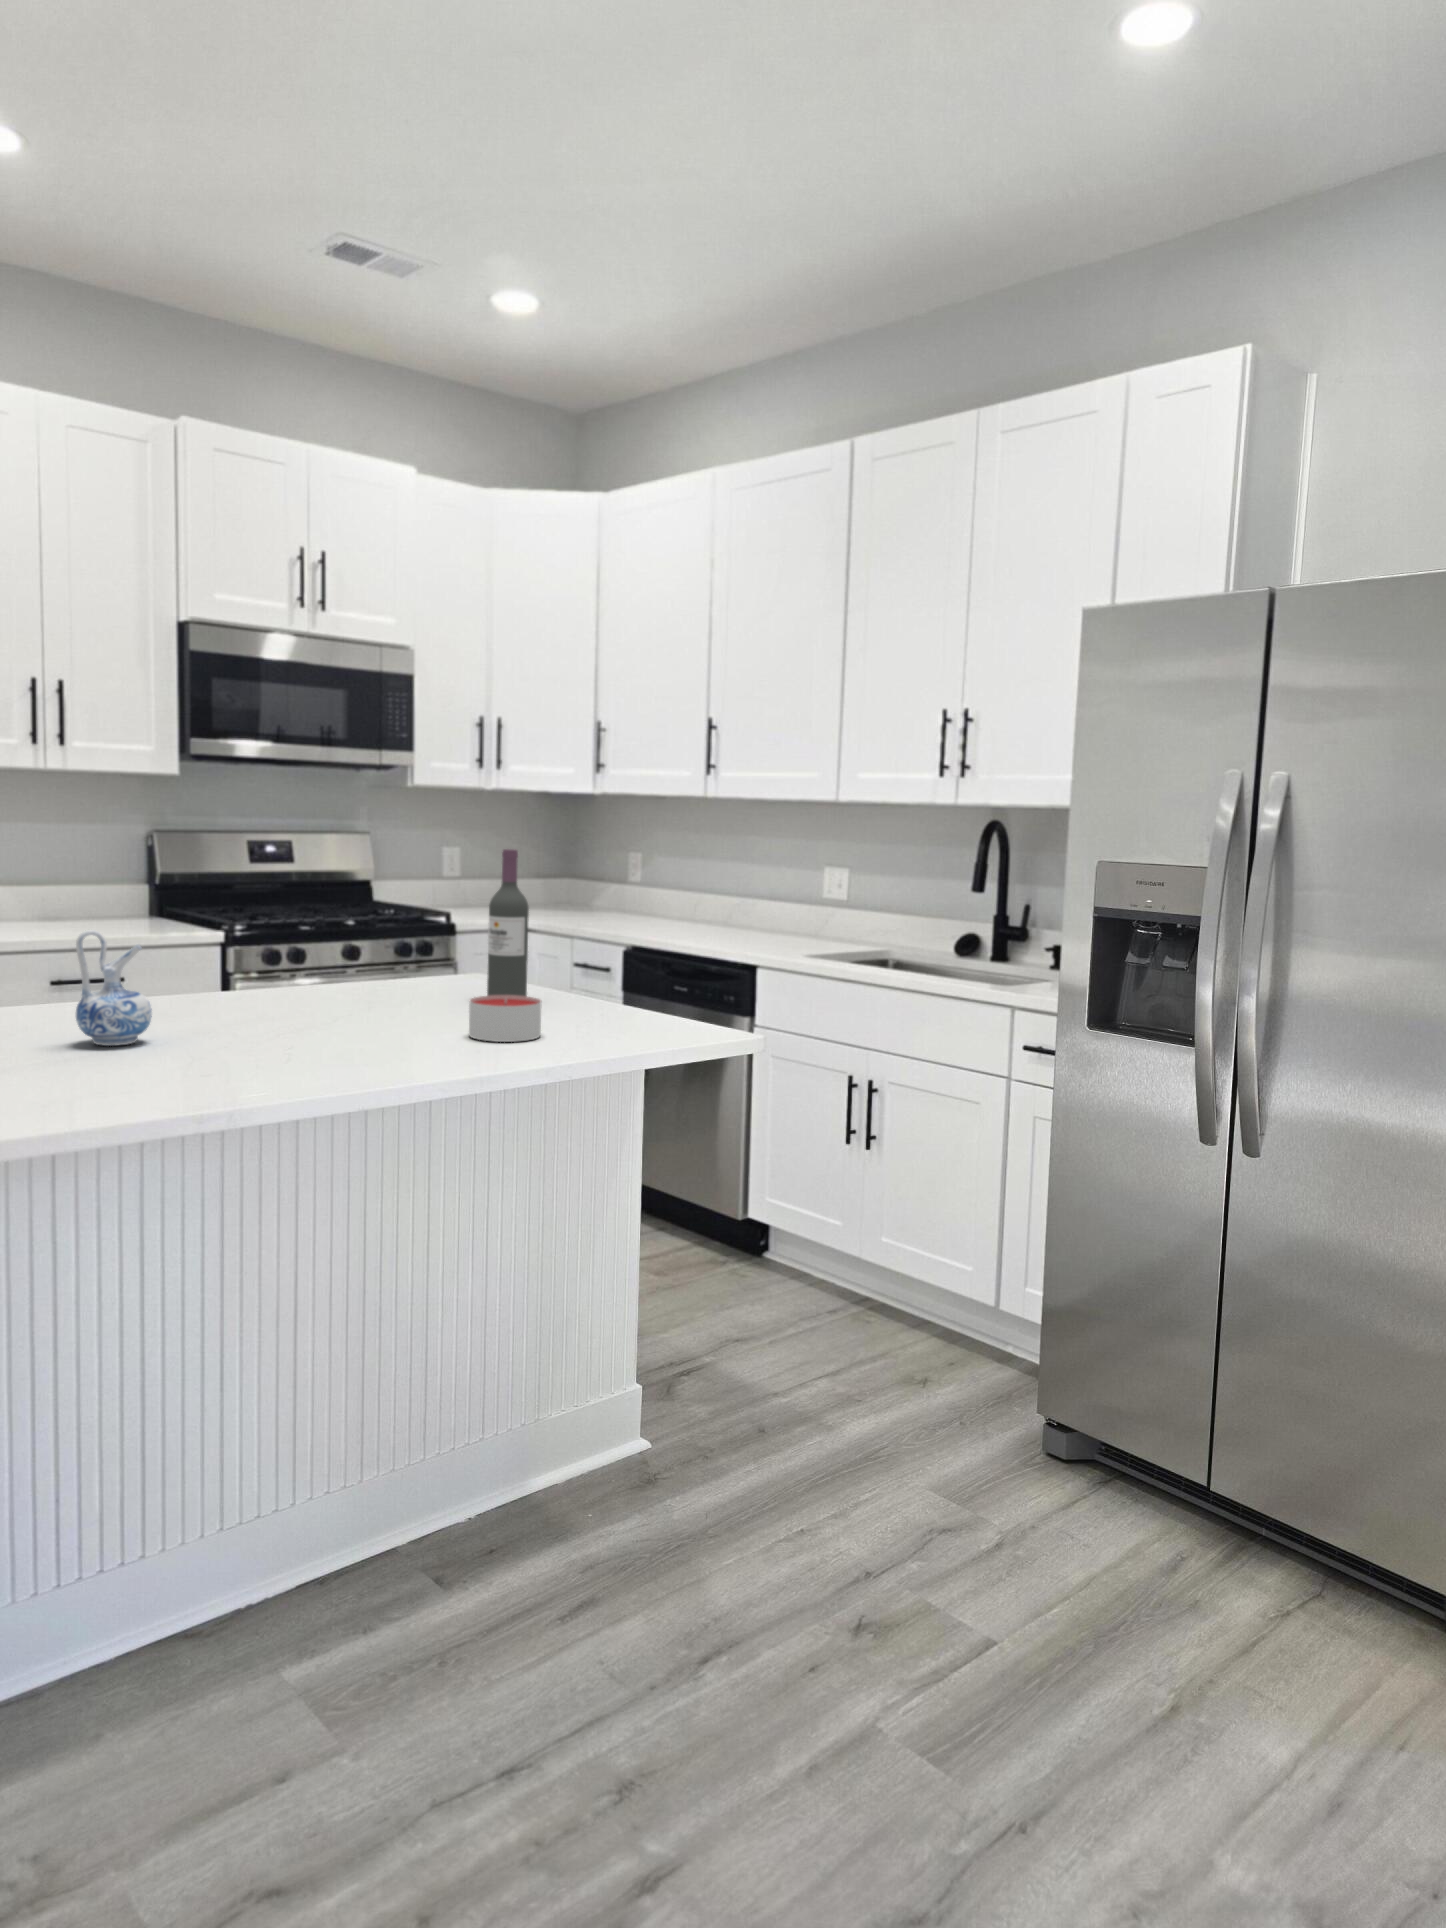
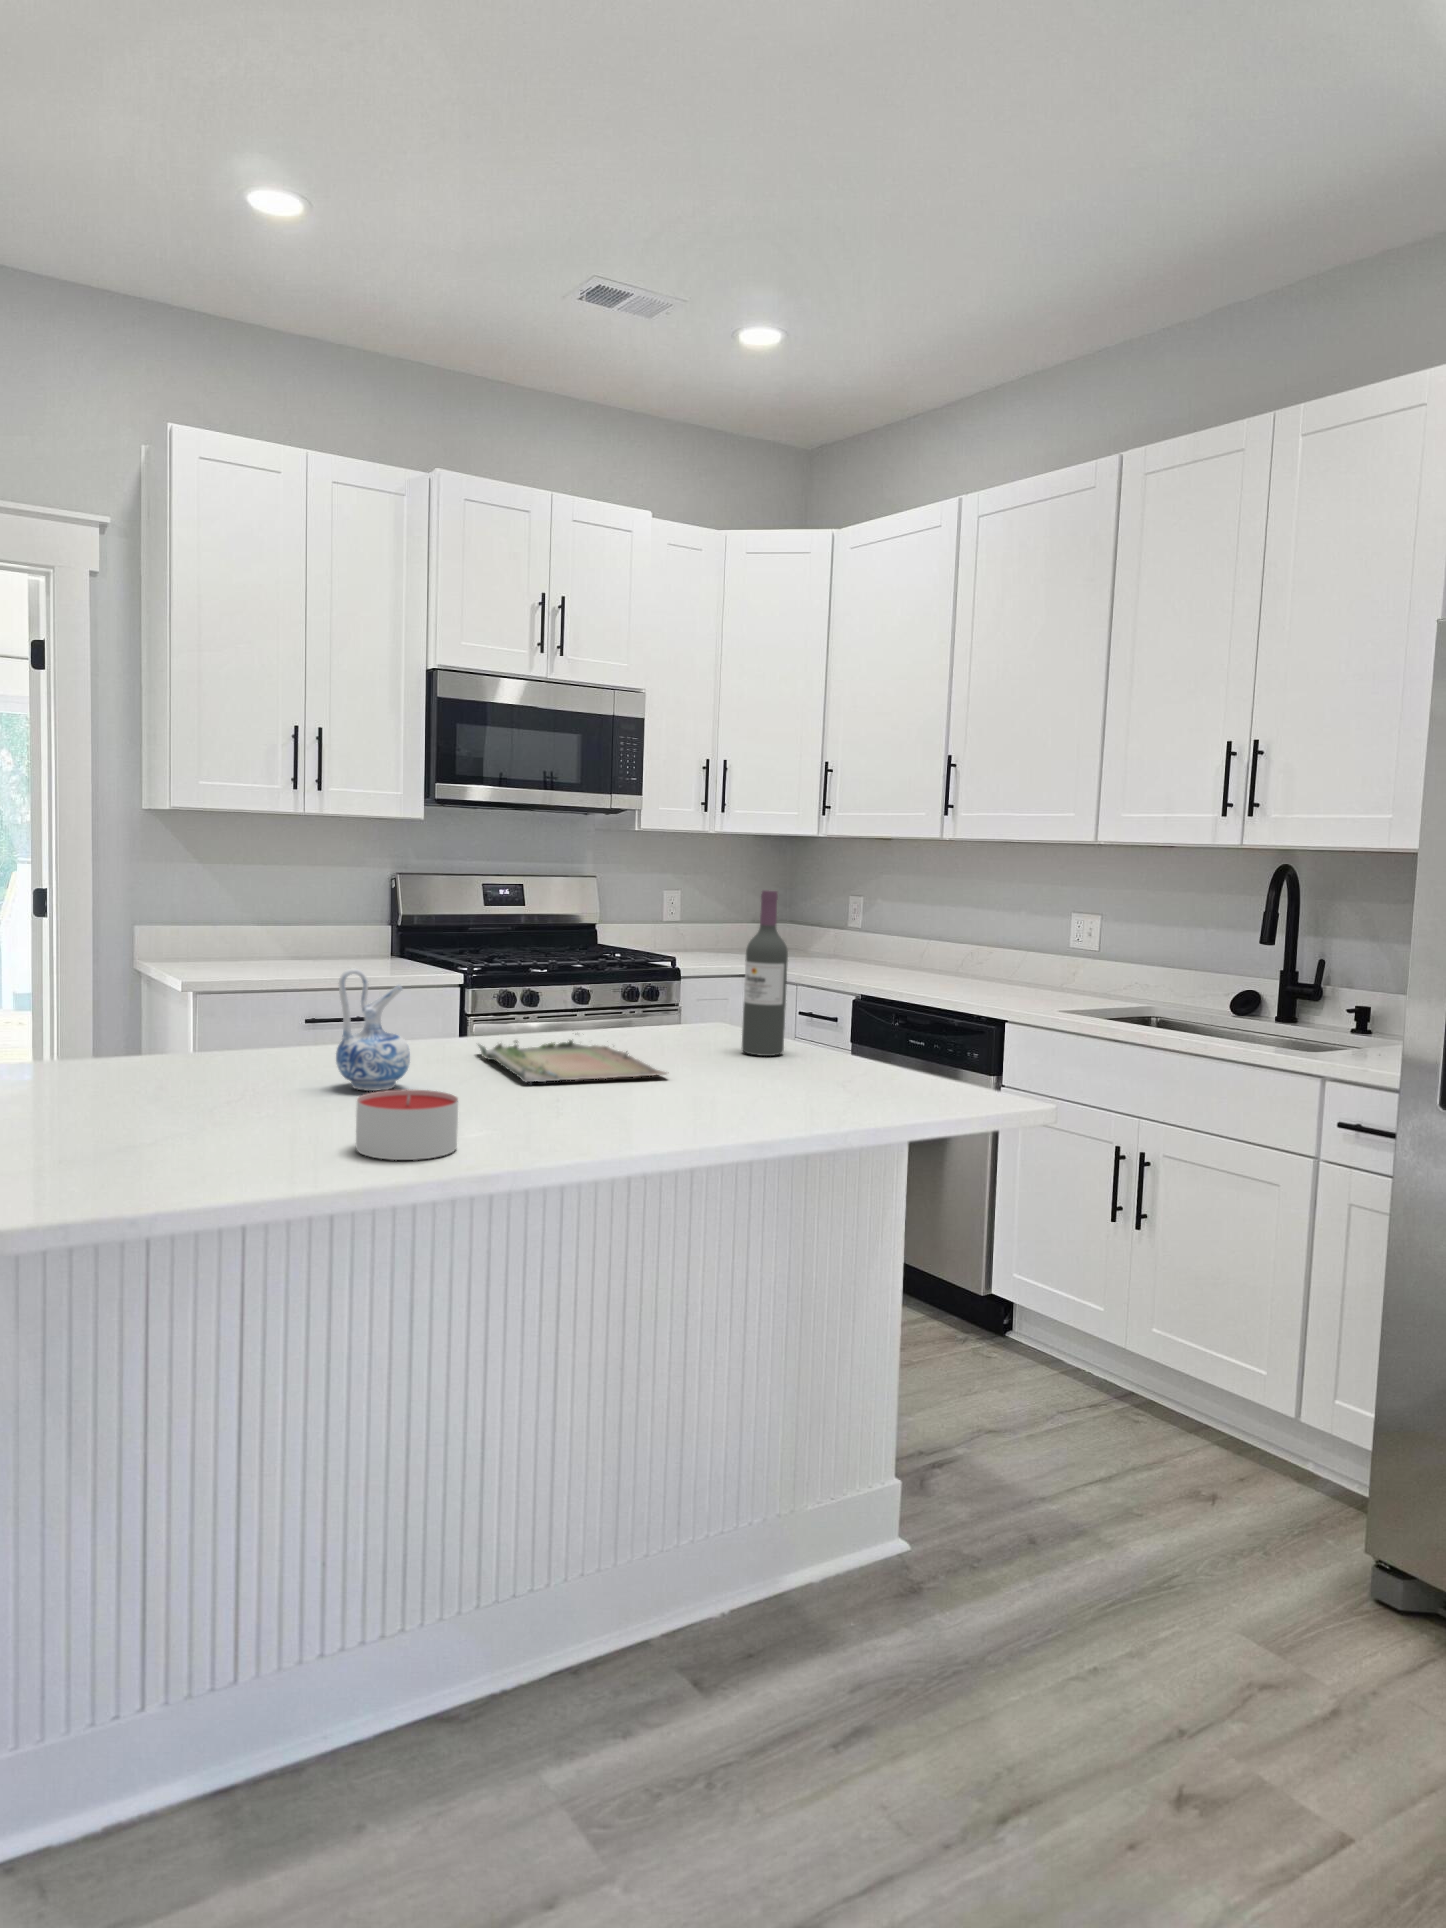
tray: none [225,983,410,1035] -> present [479,1040,667,1083]
candle: present [469,995,541,1042] -> present [356,1089,458,1160]

